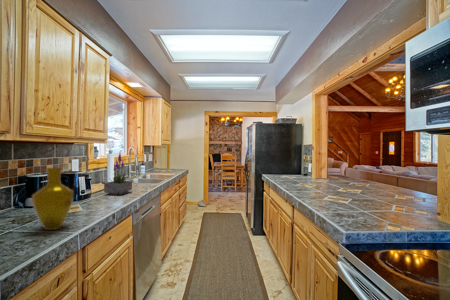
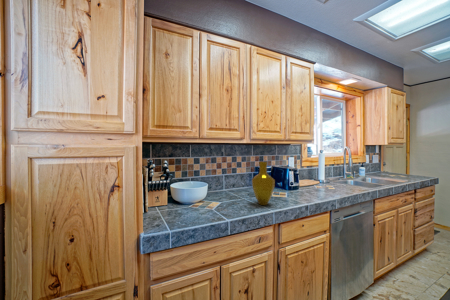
potted plant: present [104,153,132,195] -> none [310,150,336,191]

